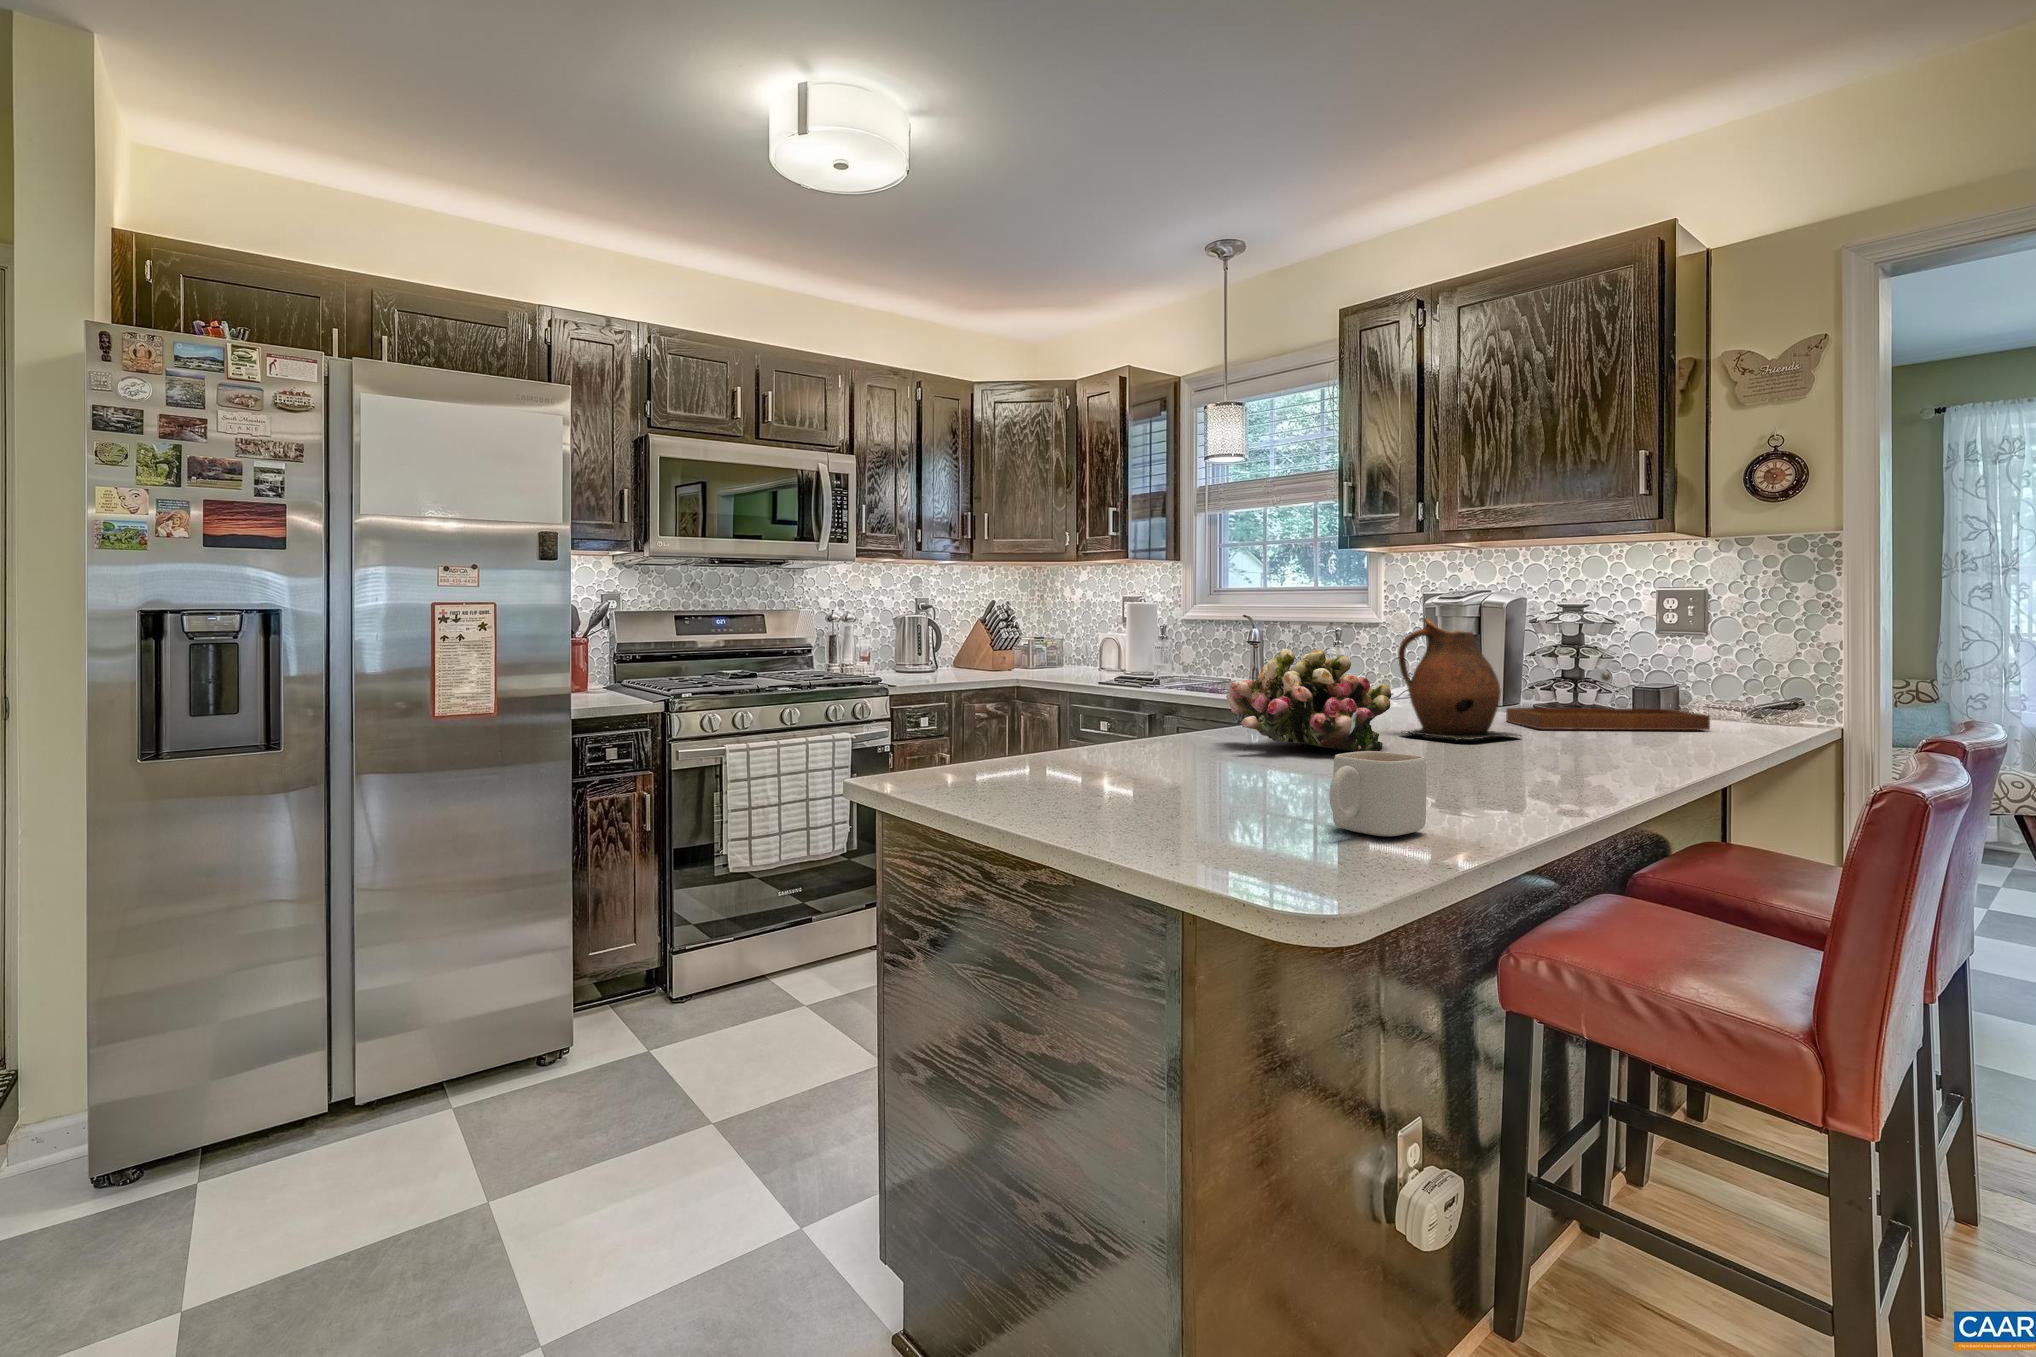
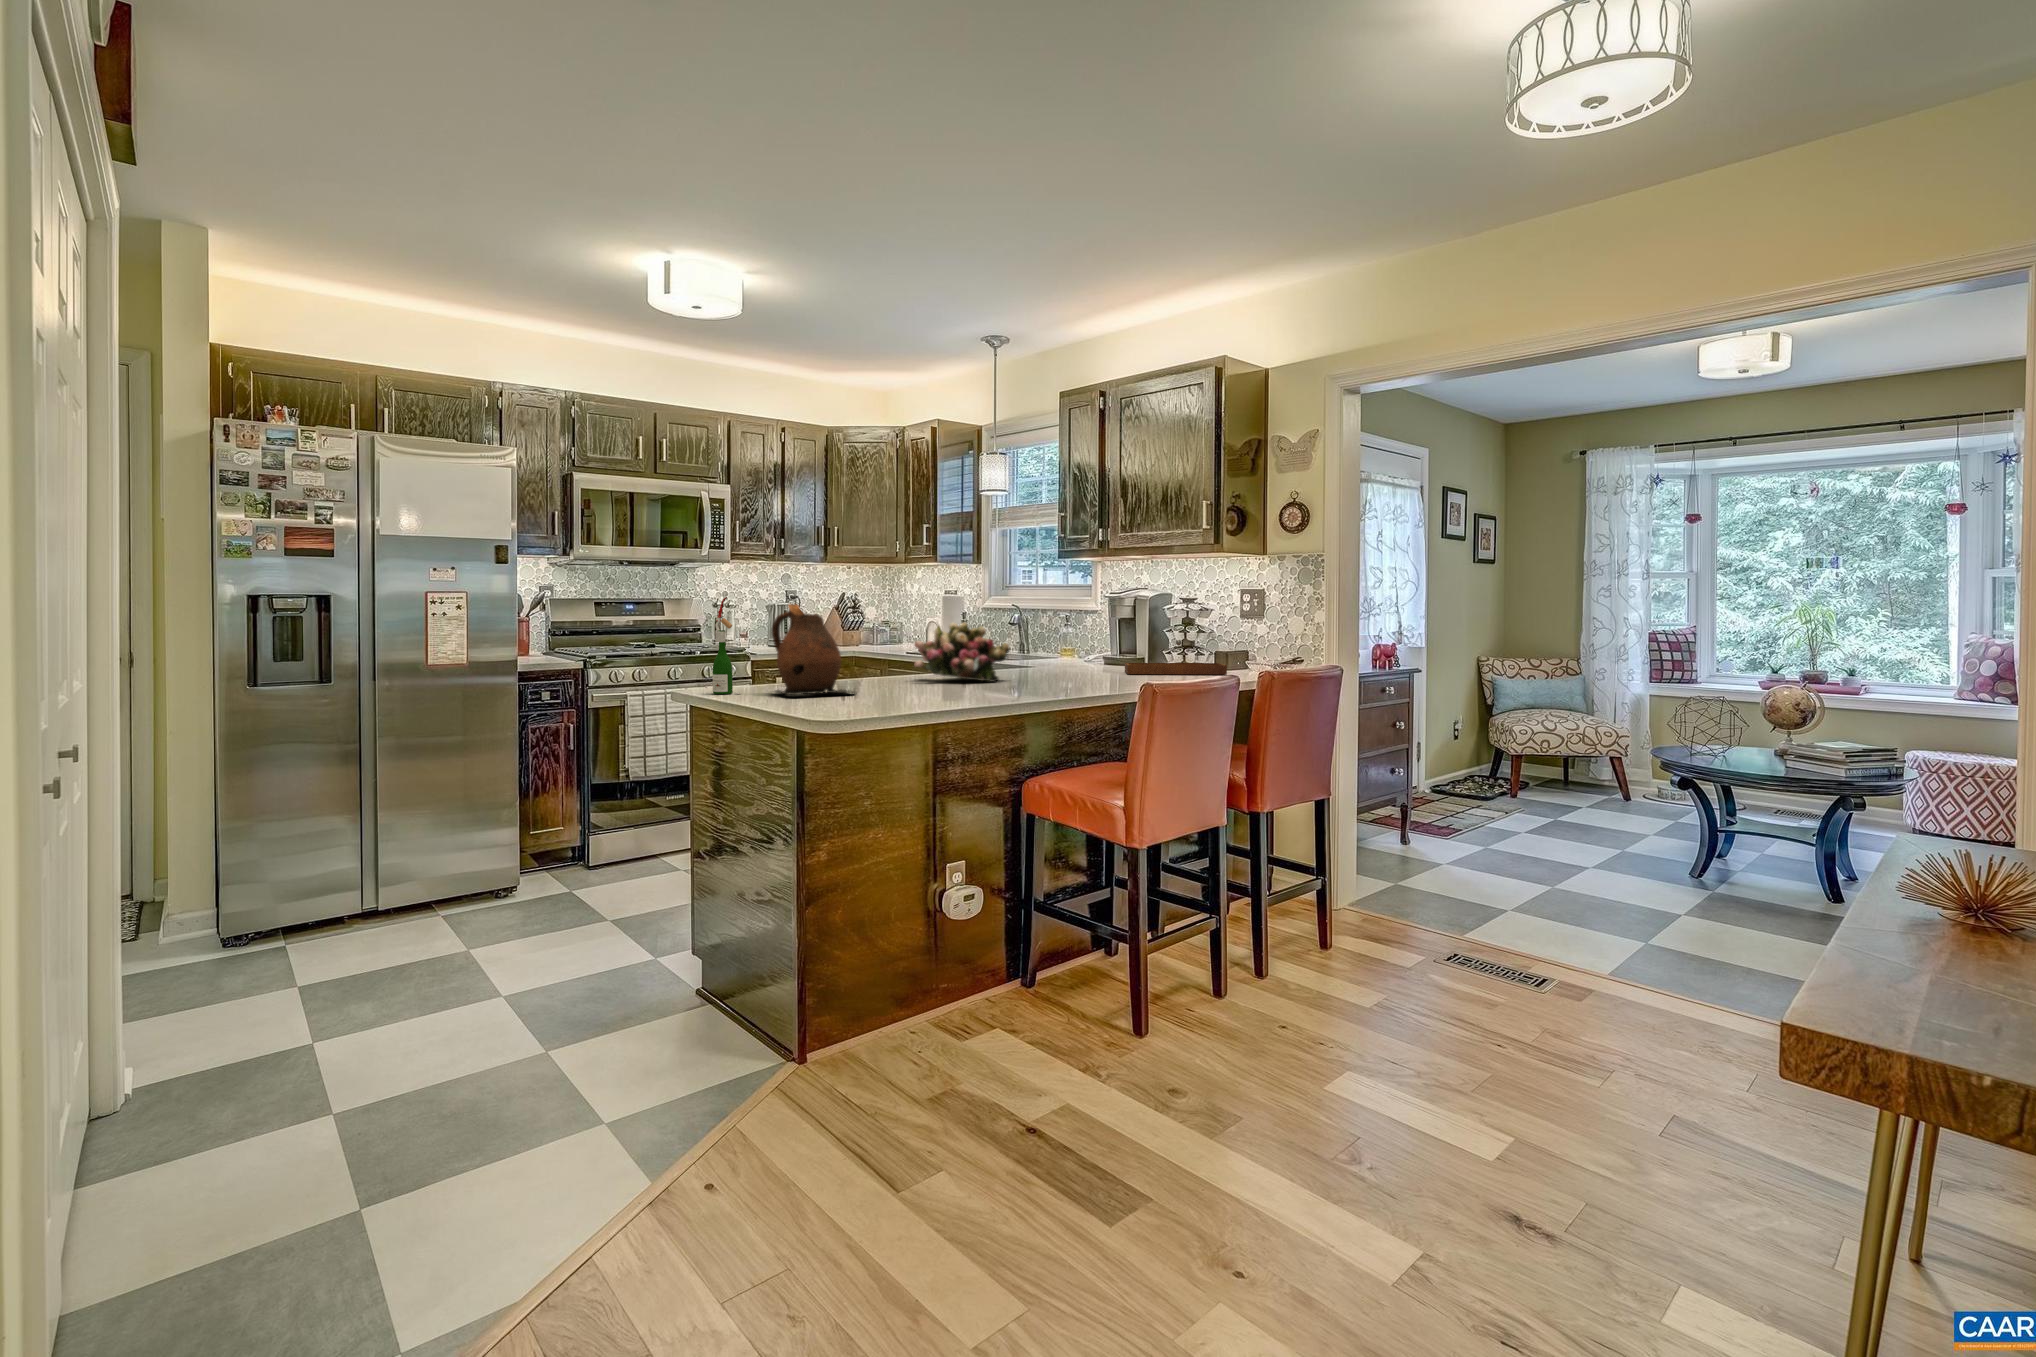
wine bottle: none [932,609,986,795] -> present [713,597,741,694]
ceramic pitcher: present [1398,618,1520,740] -> present [772,604,855,695]
mug: present [1329,751,1426,836] -> none [875,666,927,702]

